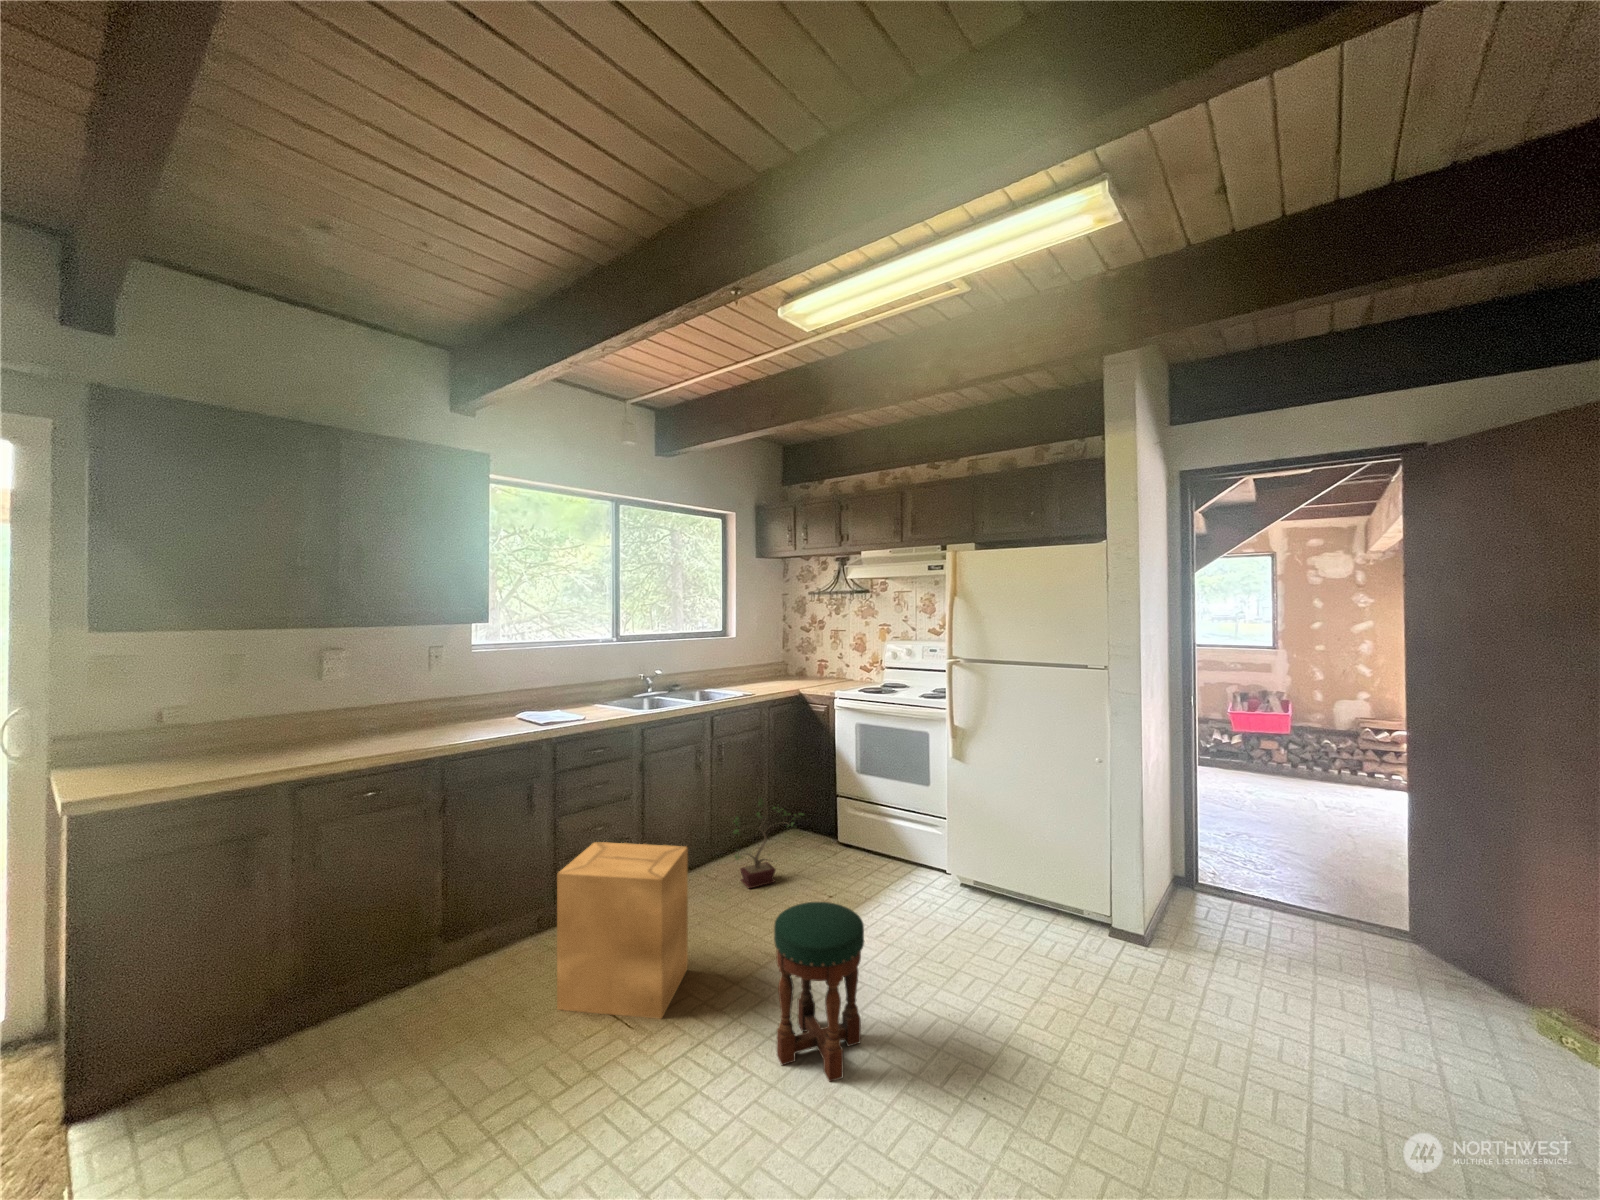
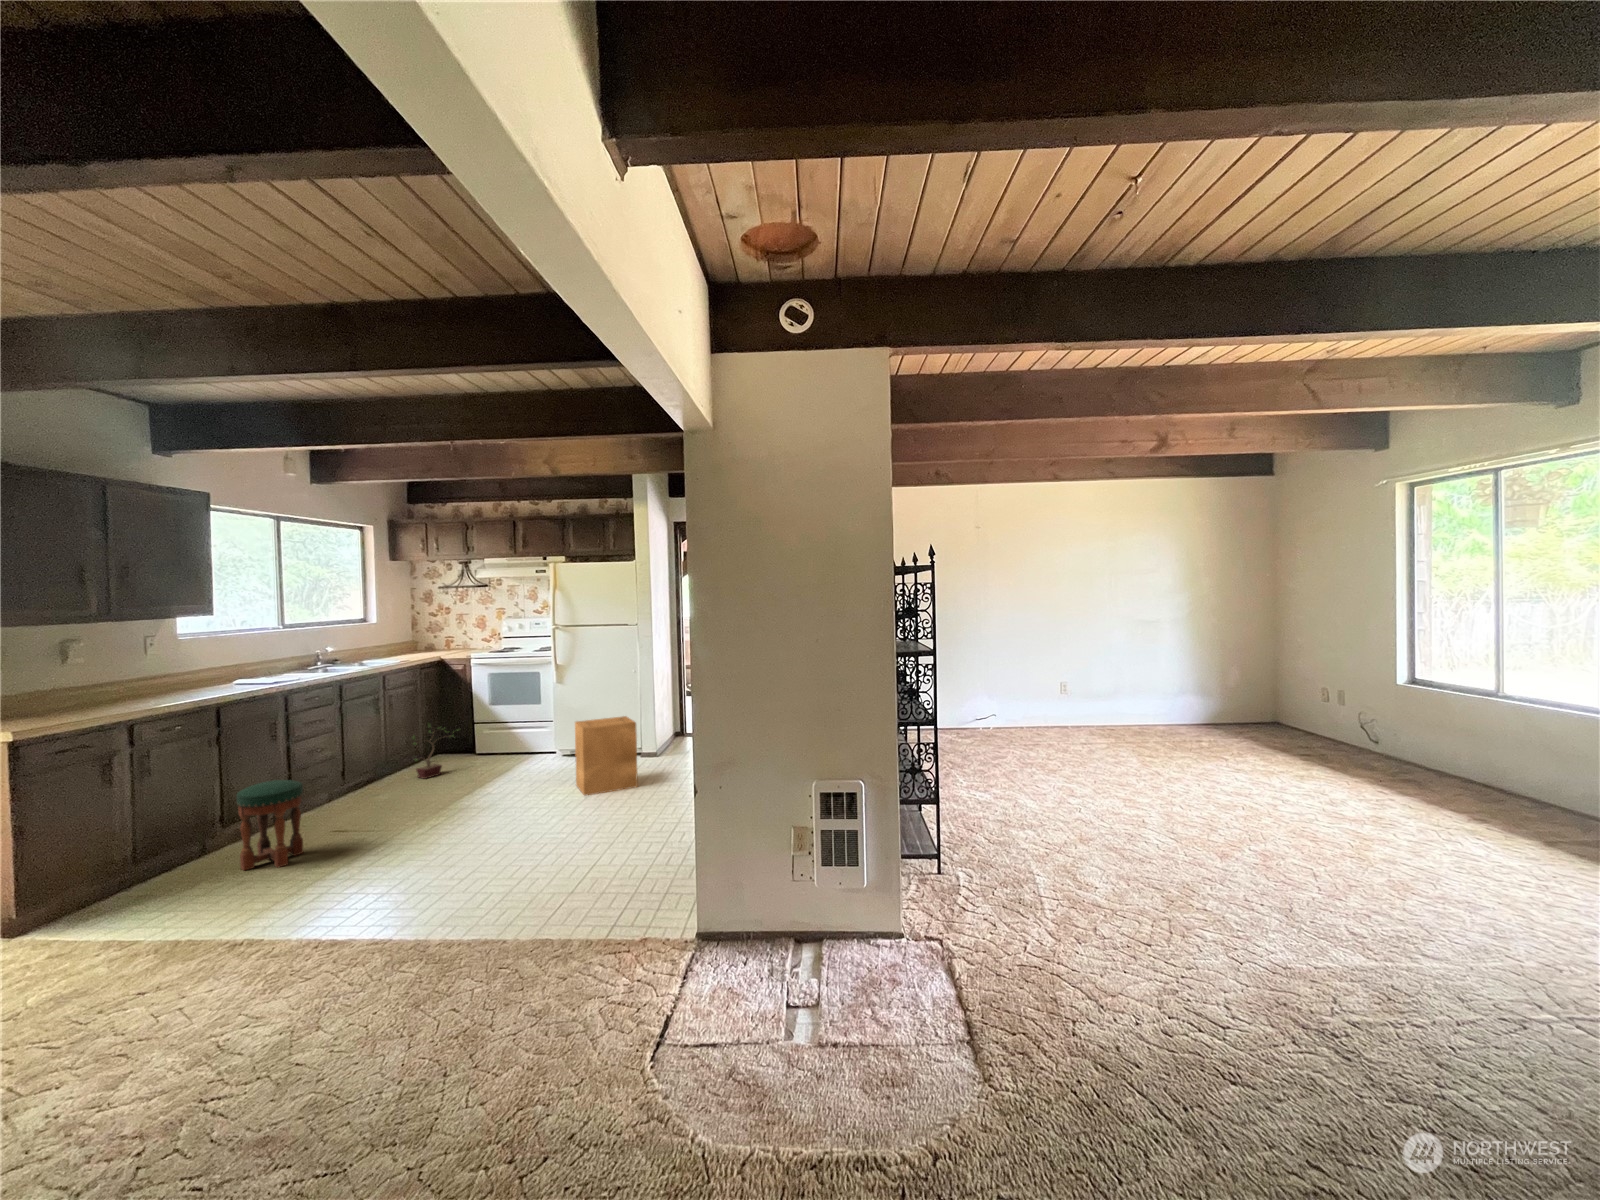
cardboard box: present [557,842,688,1019] -> present [575,716,638,795]
stool: present [774,902,864,1082] -> present [237,780,303,870]

